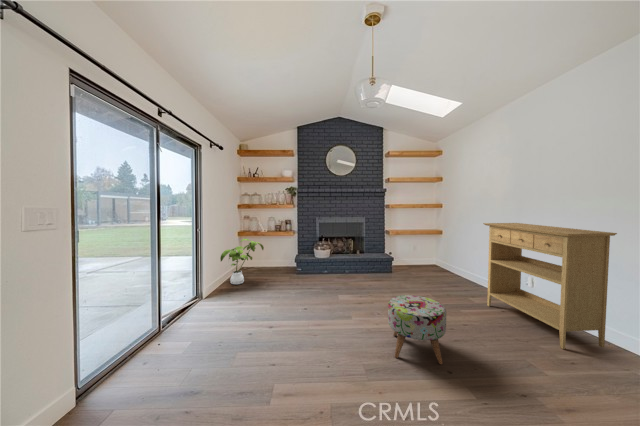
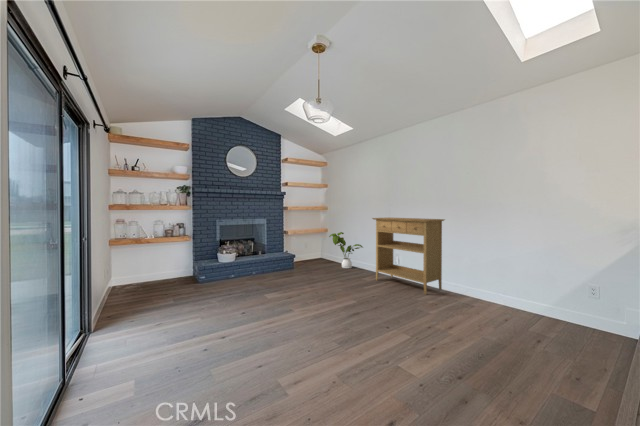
house plant: present [220,239,264,284] -> present [329,232,362,268]
ottoman: present [388,295,447,364] -> none [329,274,373,323]

